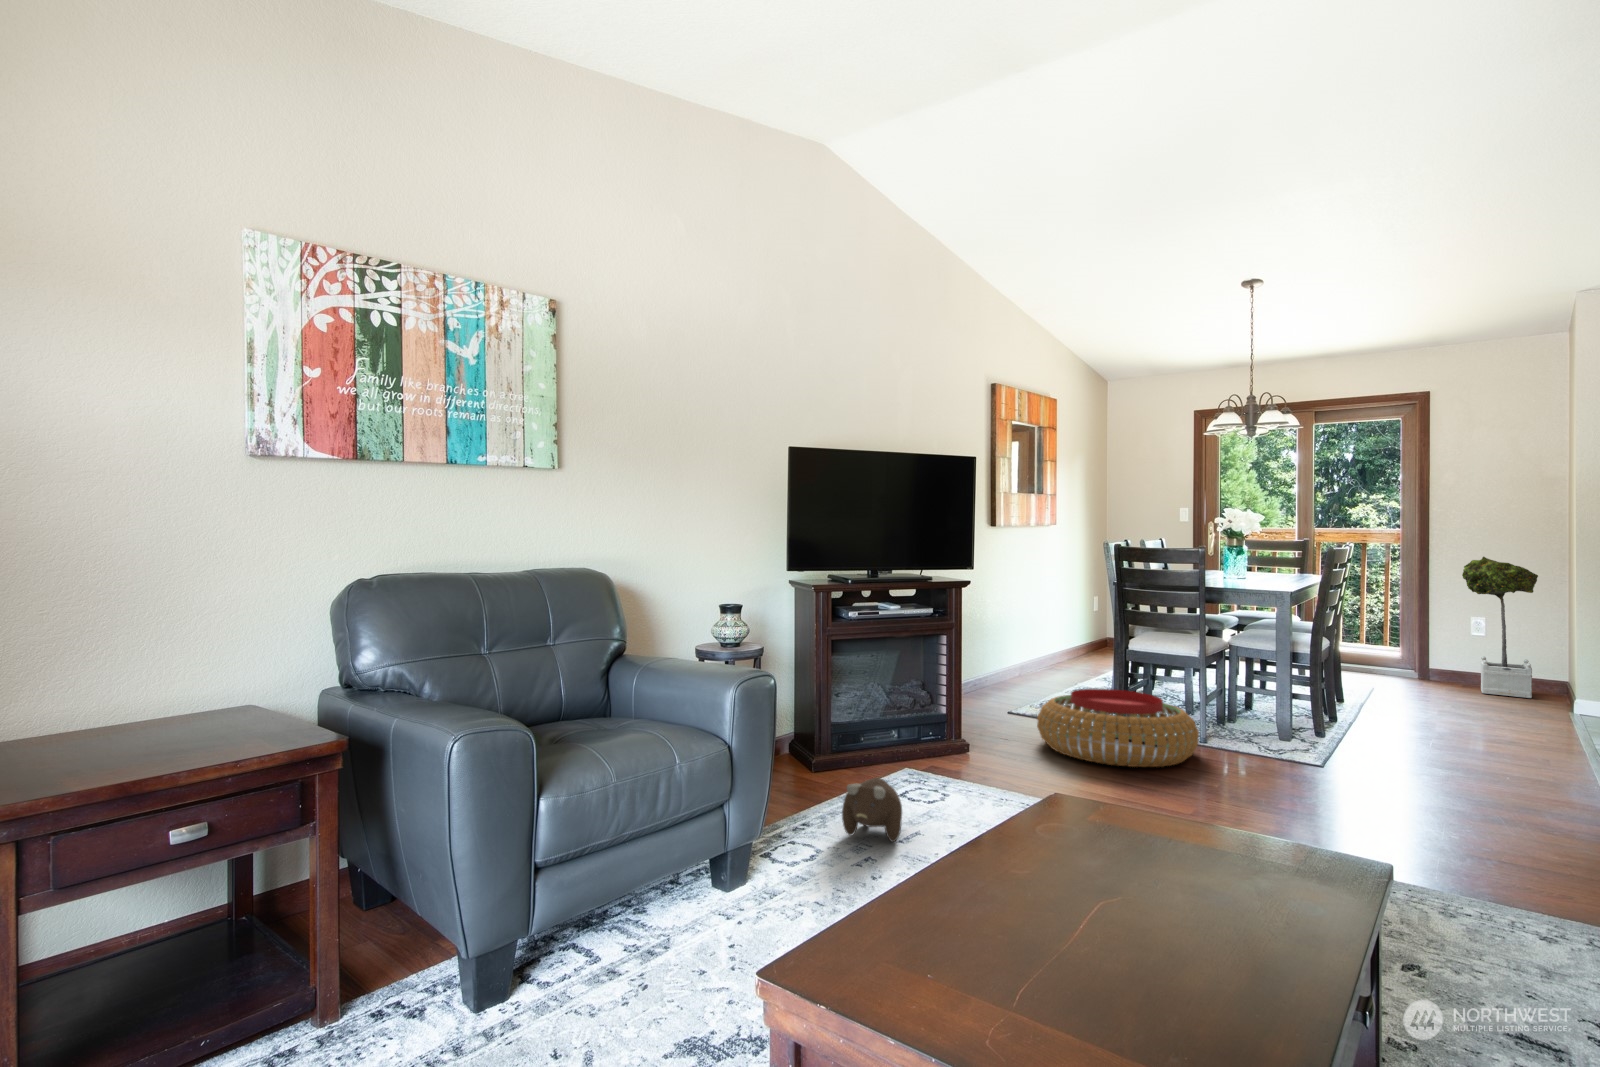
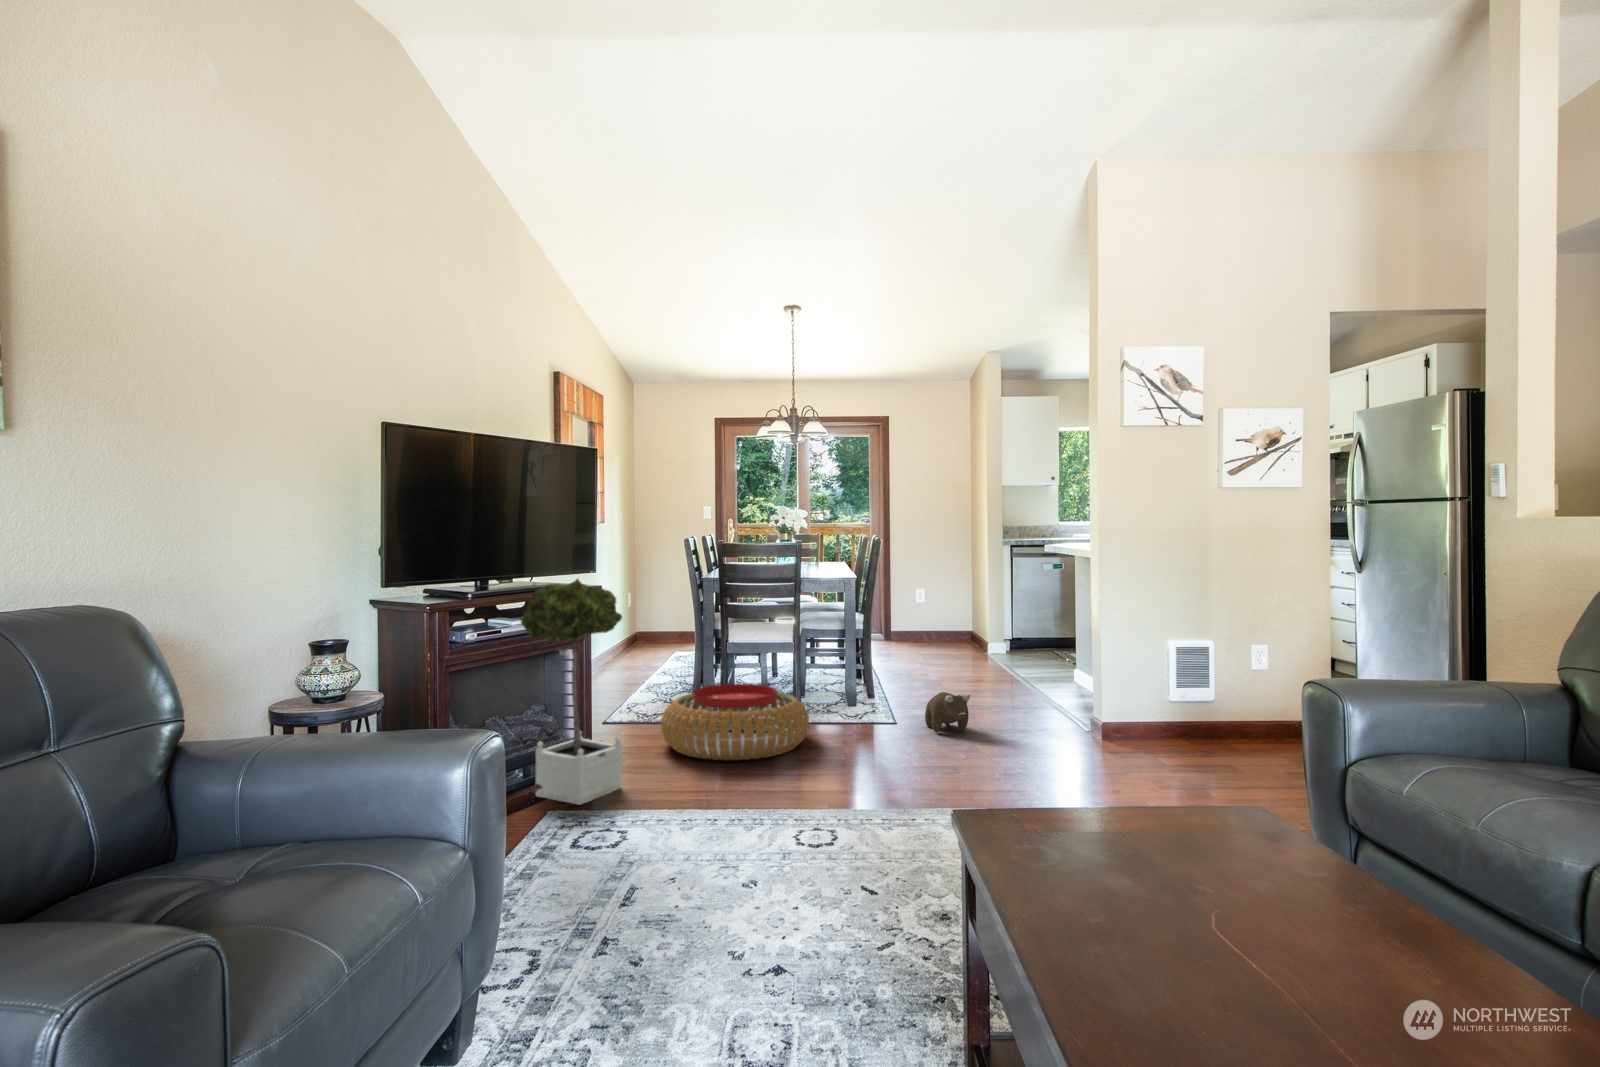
potted tree: present [1462,557,1538,698] -> present [521,579,622,805]
plush toy: present [842,778,902,842] -> present [925,692,970,732]

